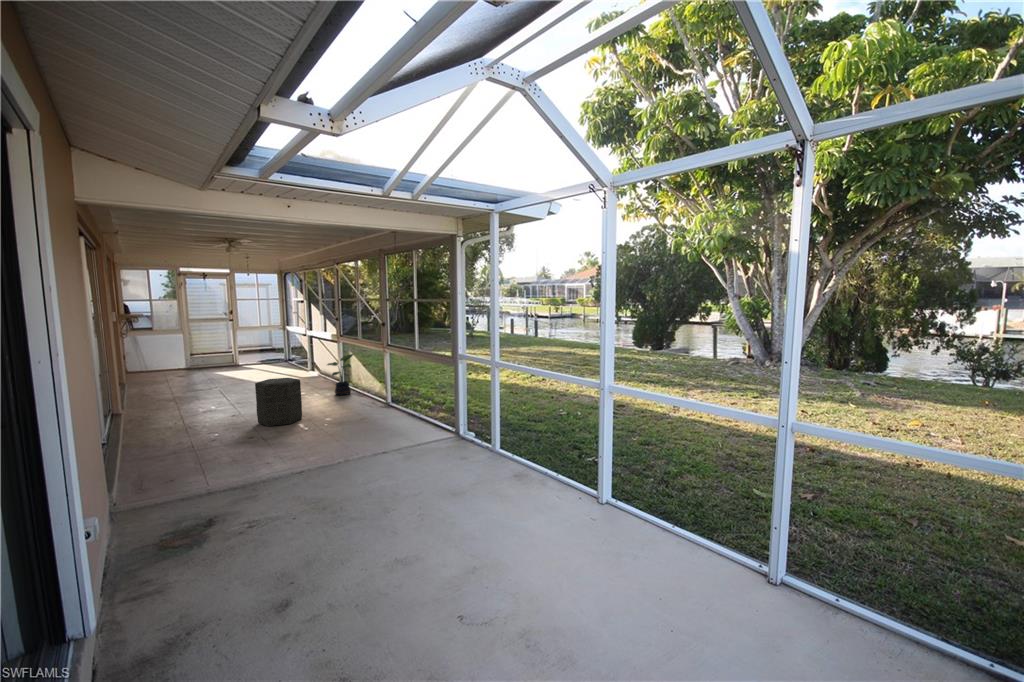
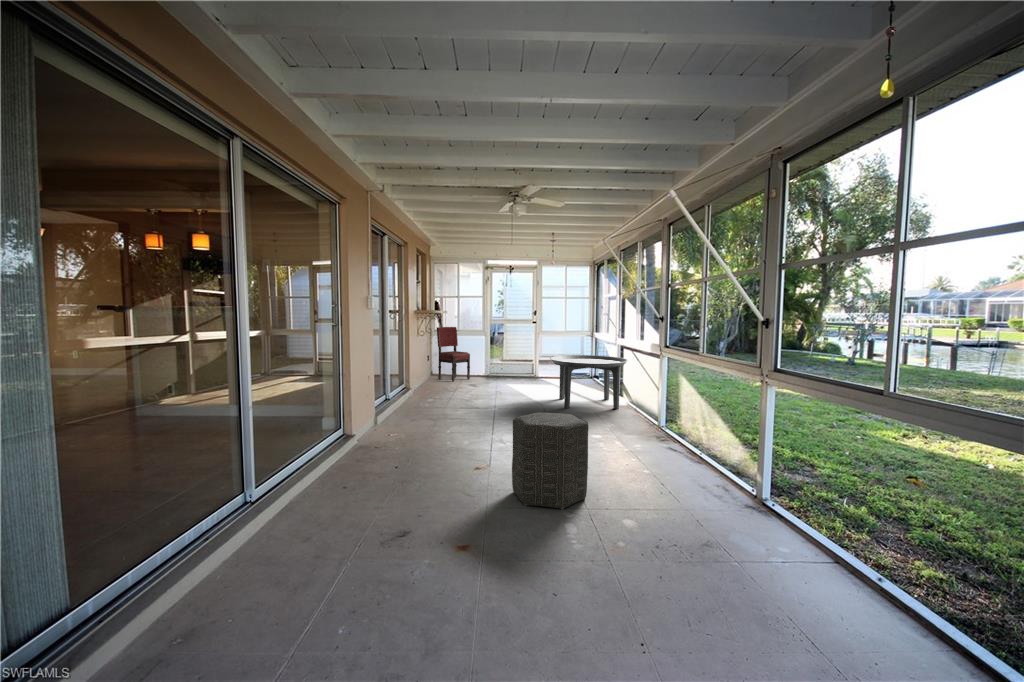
dining chair: none [131,329,172,377] -> present [437,327,470,382]
round table: none [256,344,317,383] -> present [550,355,628,409]
potted plant: present [327,354,353,395] -> none [640,379,690,452]

